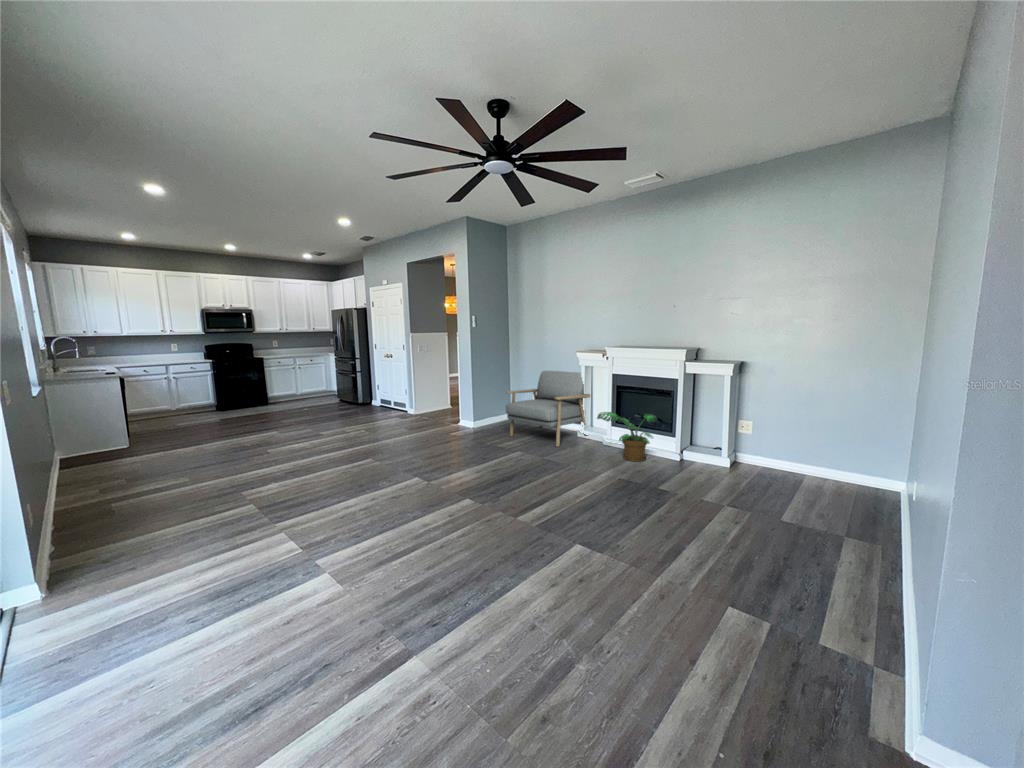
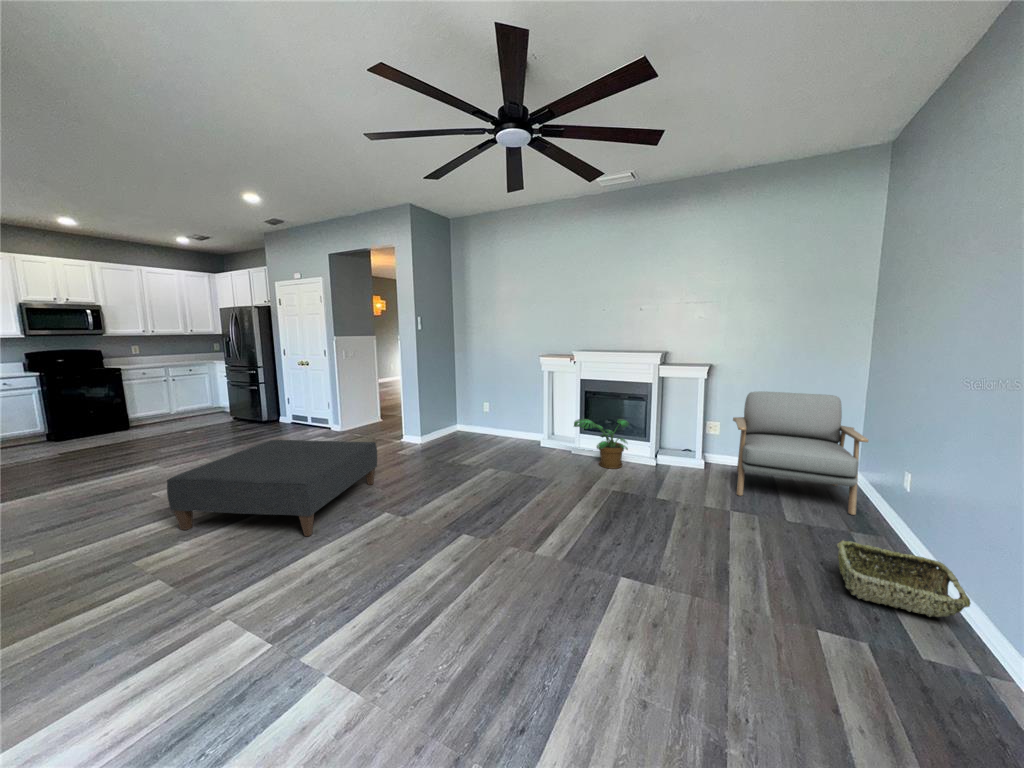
armchair: present [506,371,591,447] -> present [733,391,868,515]
ottoman: none [268,416,422,488] -> present [167,440,377,536]
woven basket: none [782,537,901,619] -> present [837,541,970,617]

